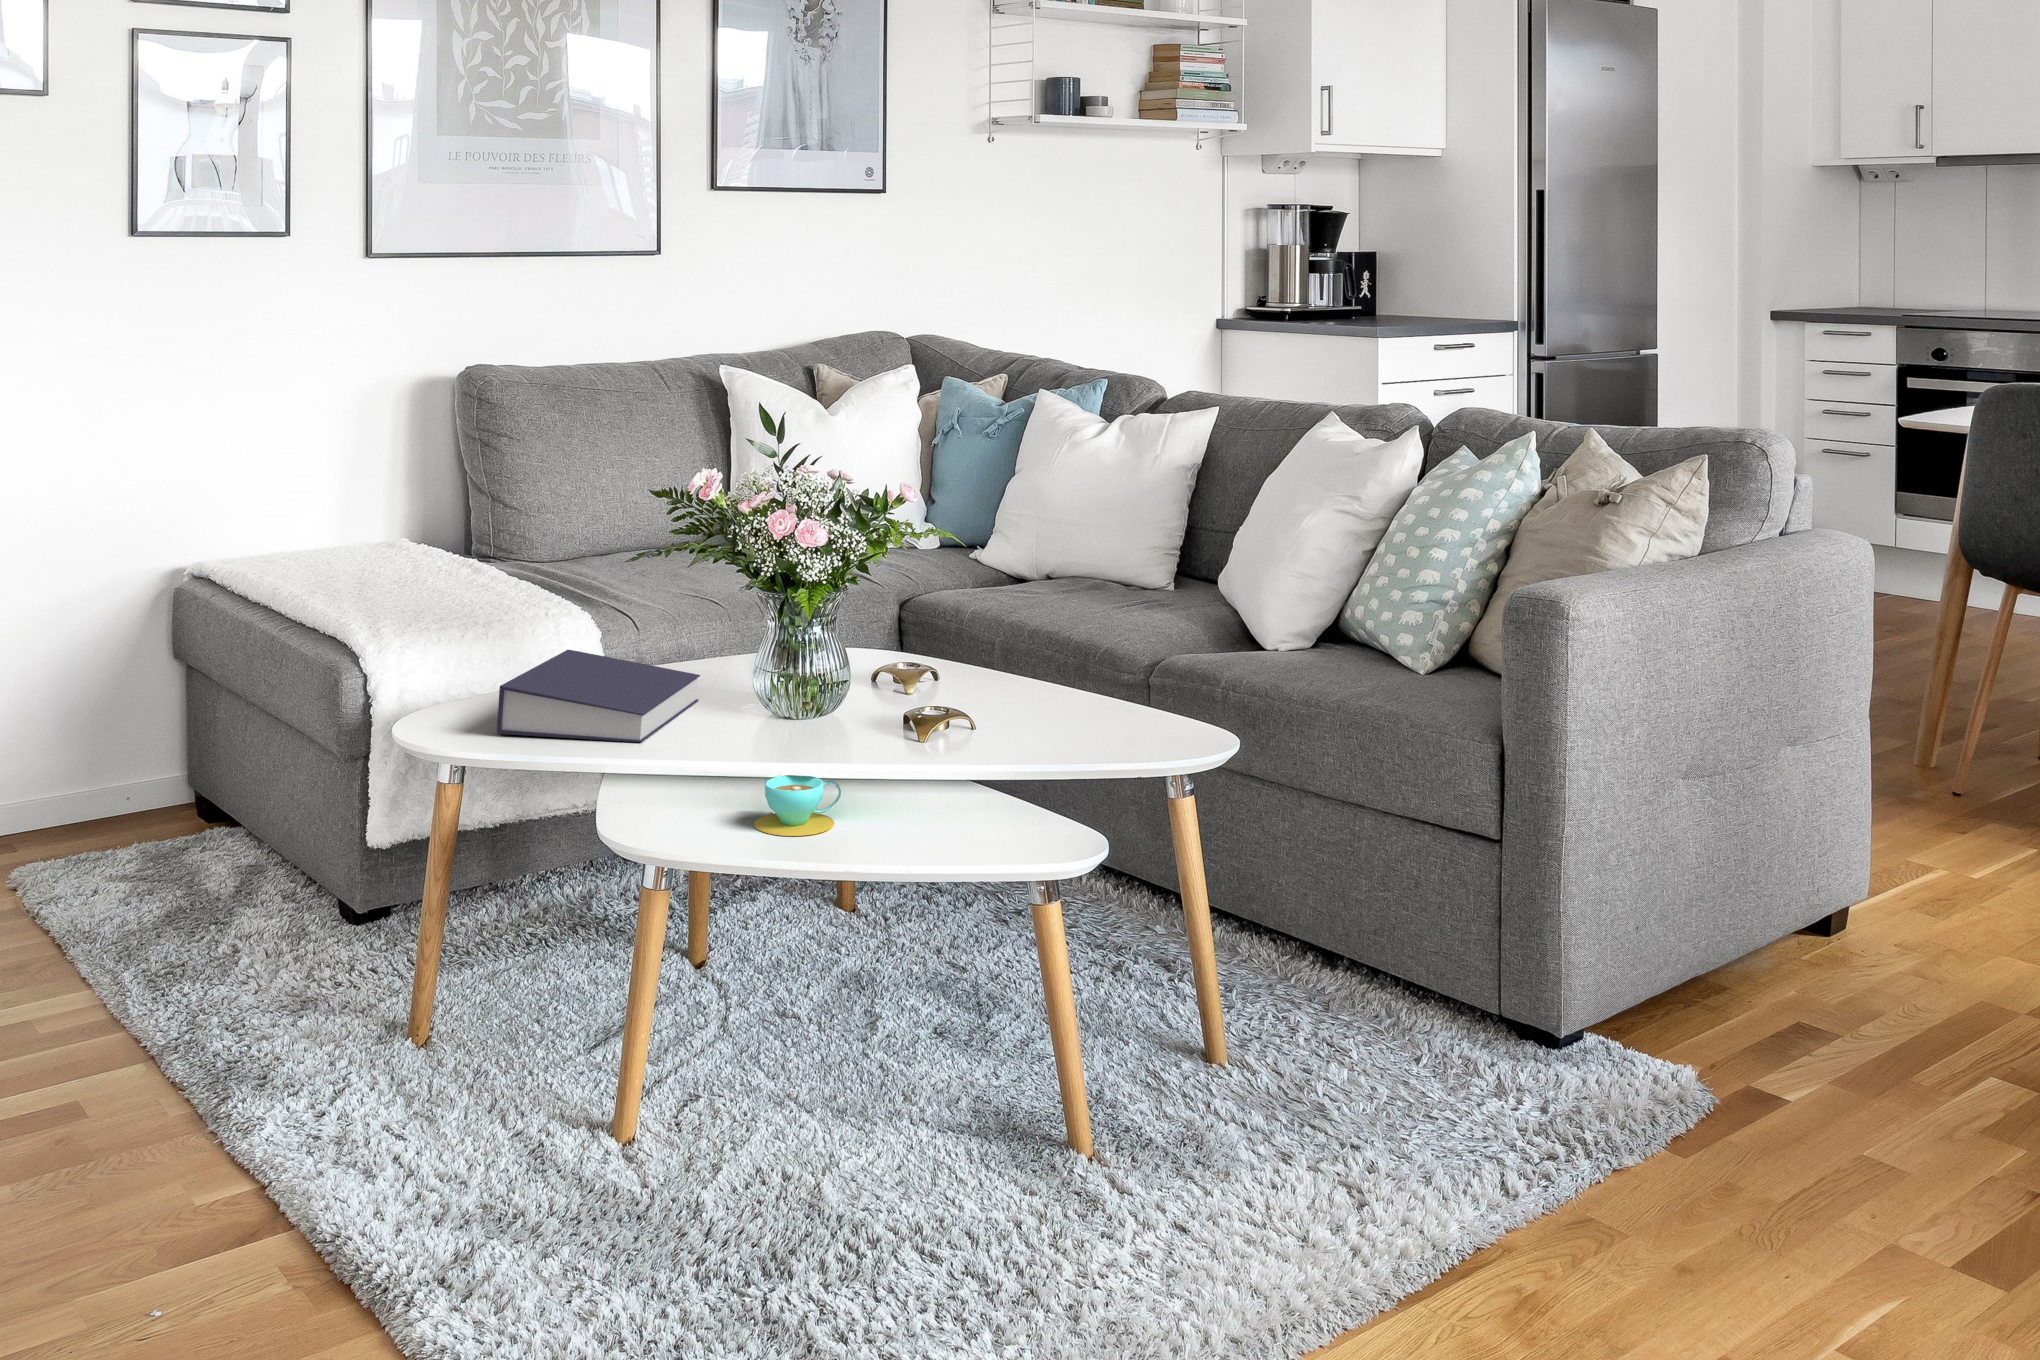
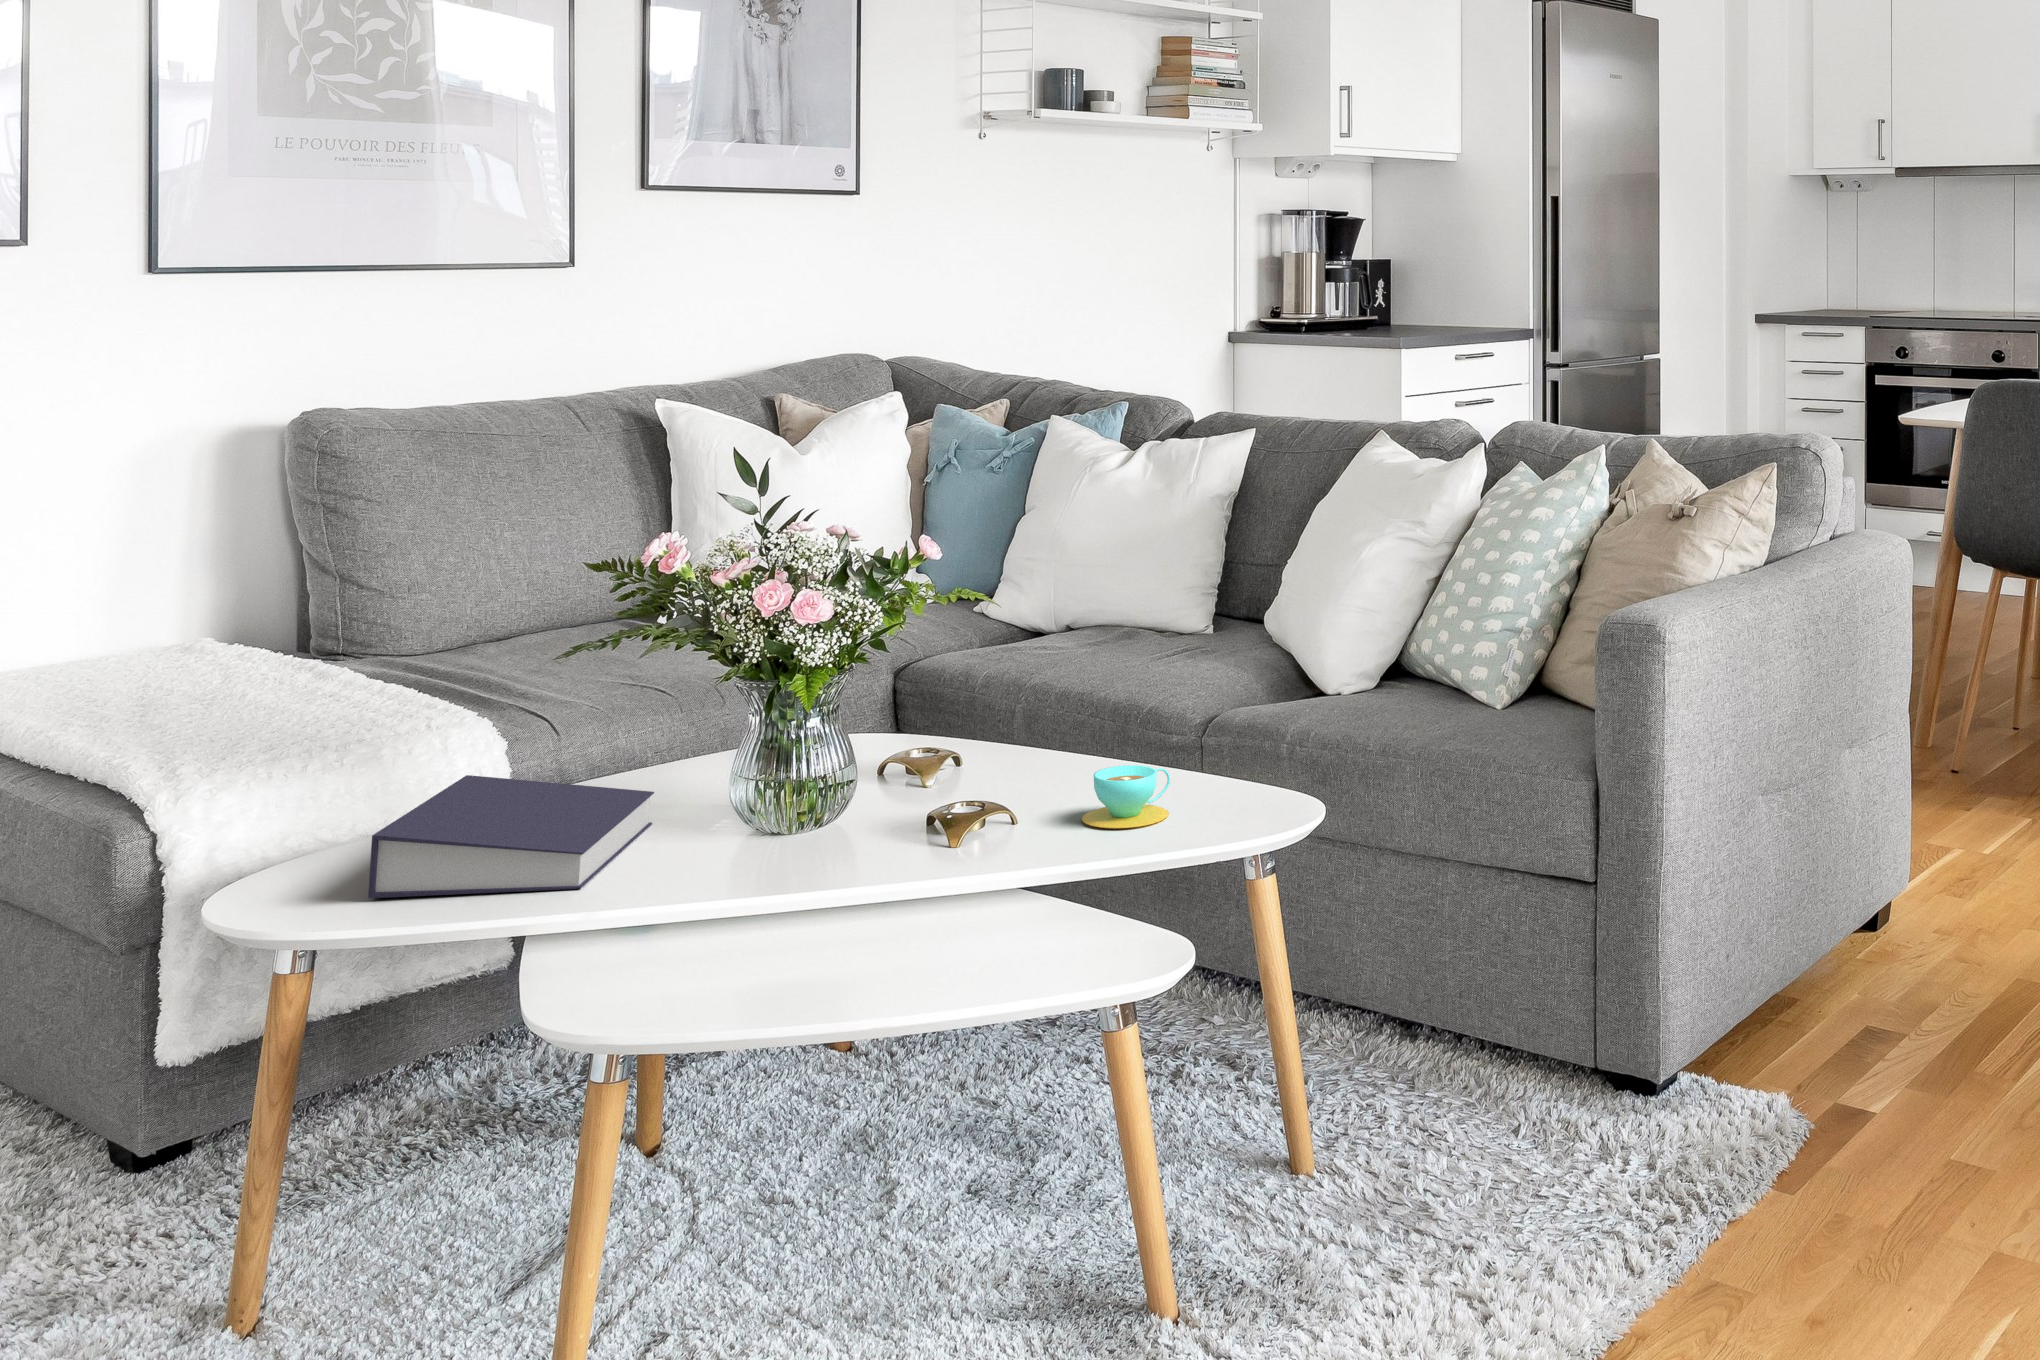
teacup: present [754,775,841,836] -> present [1082,765,1170,828]

